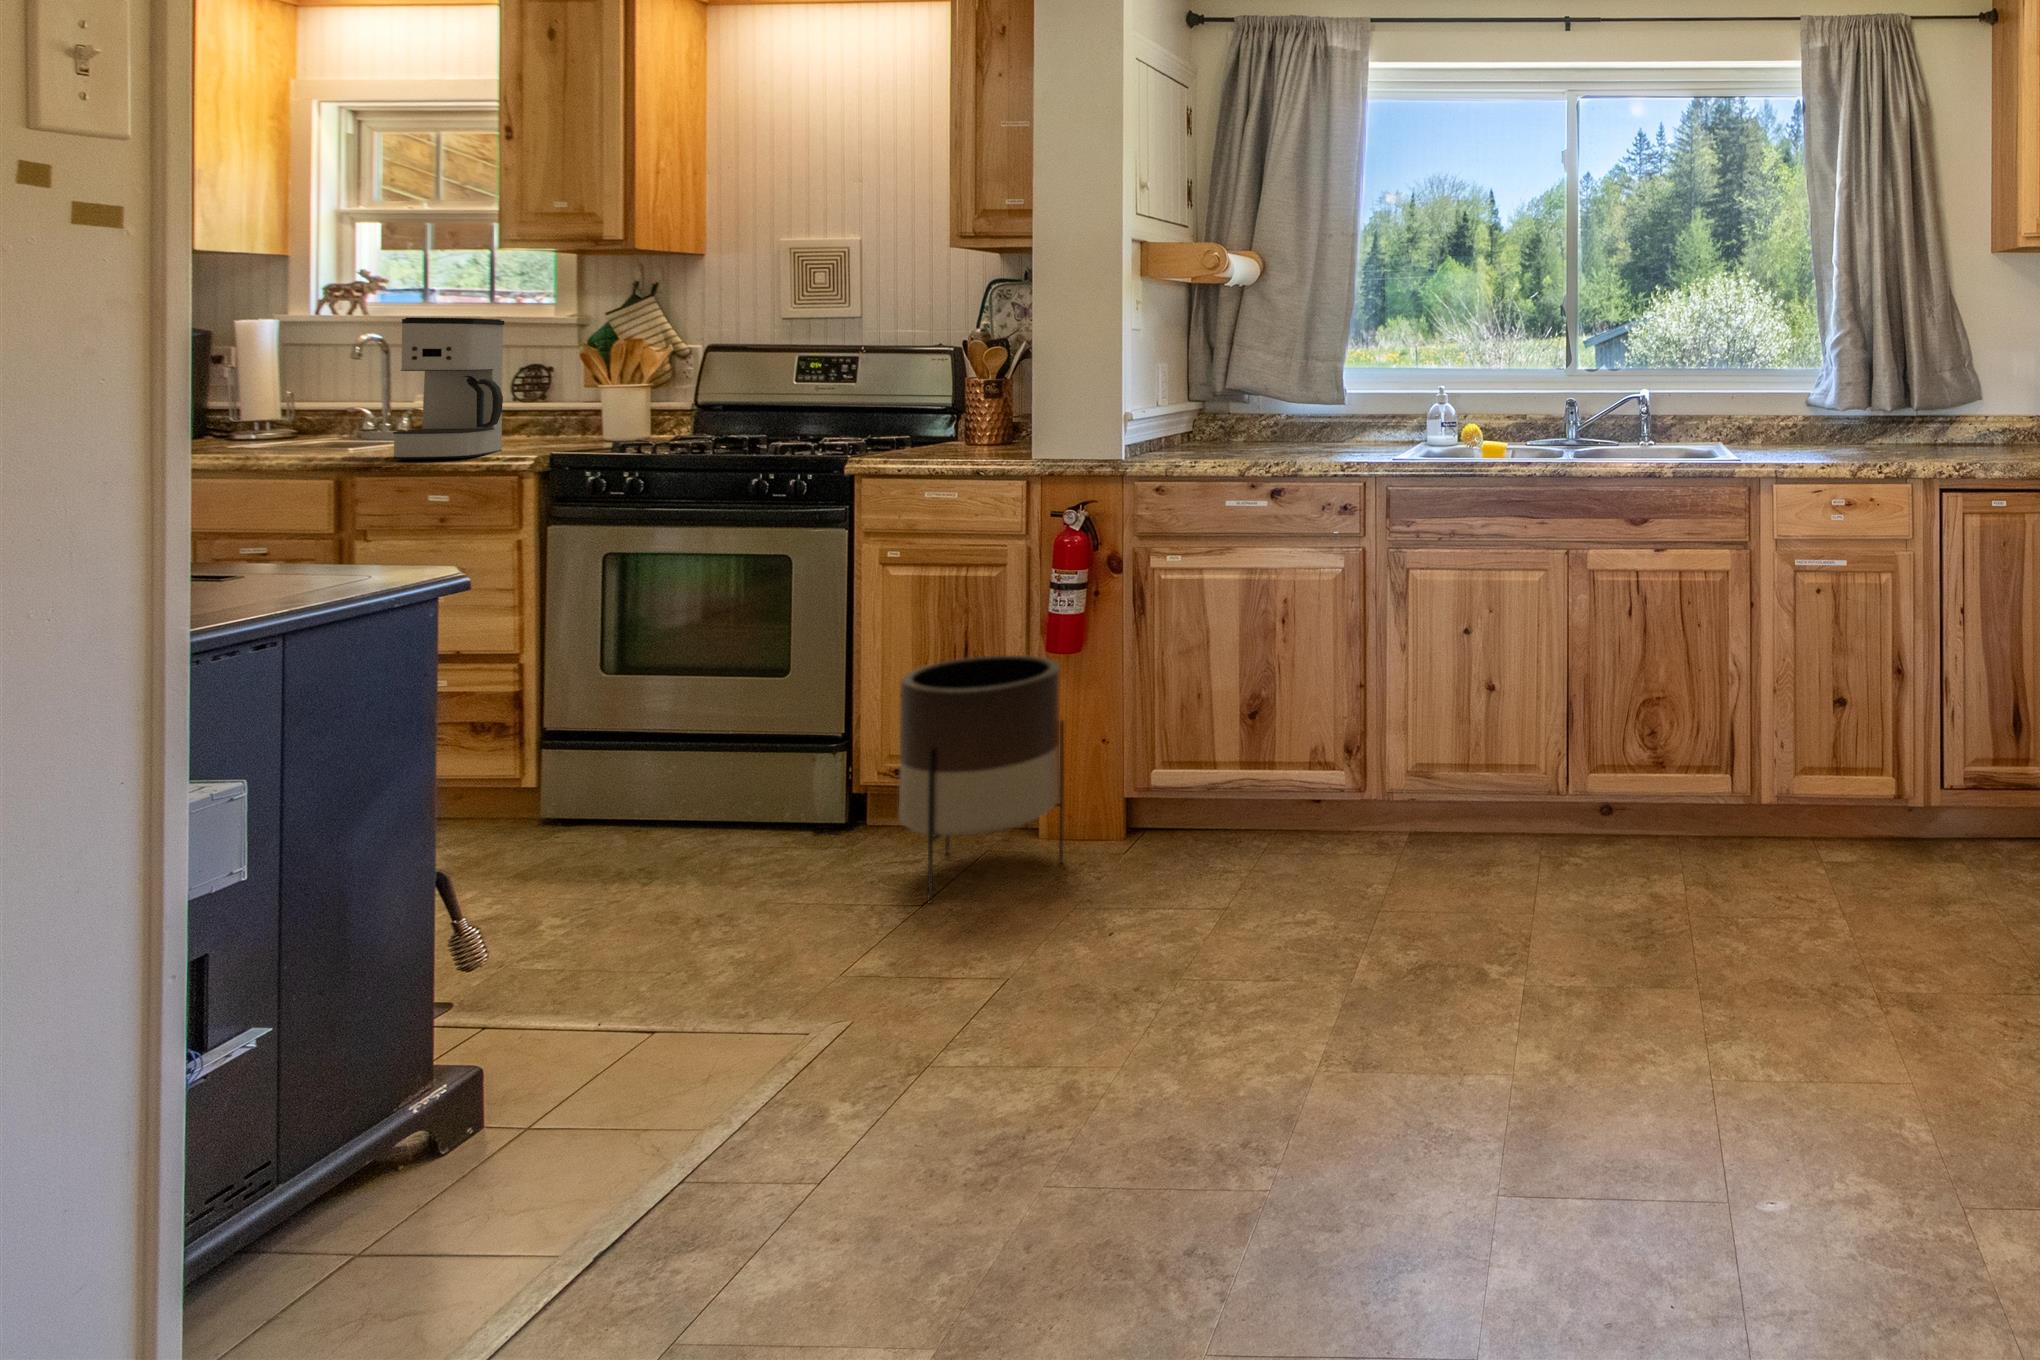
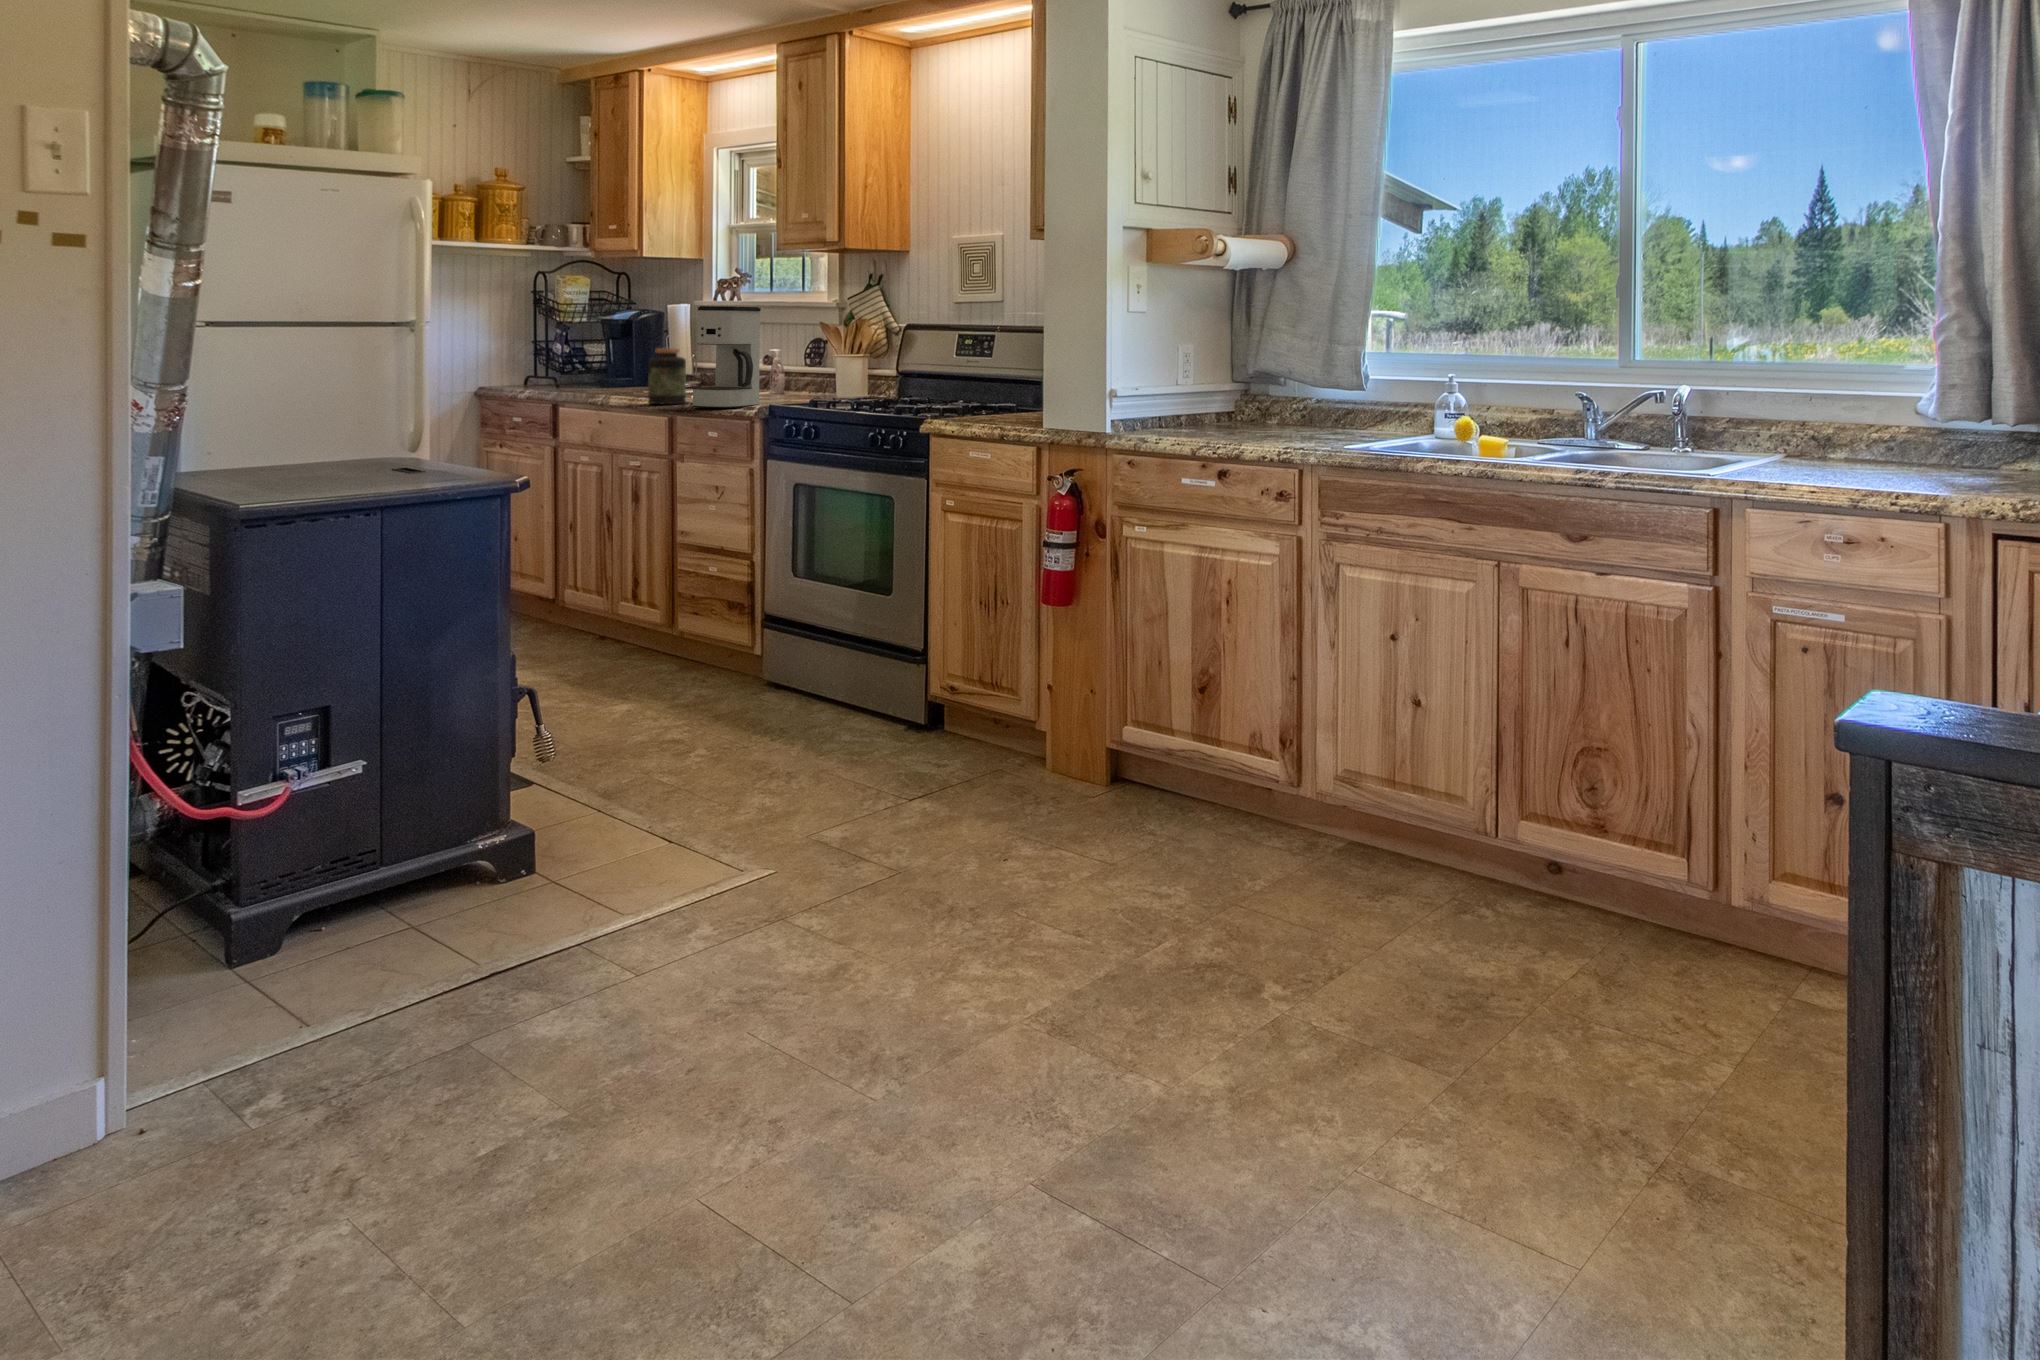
jar: none [283,378,355,459] -> present [648,348,686,404]
planter: present [899,655,1064,903] -> none [919,597,1045,791]

